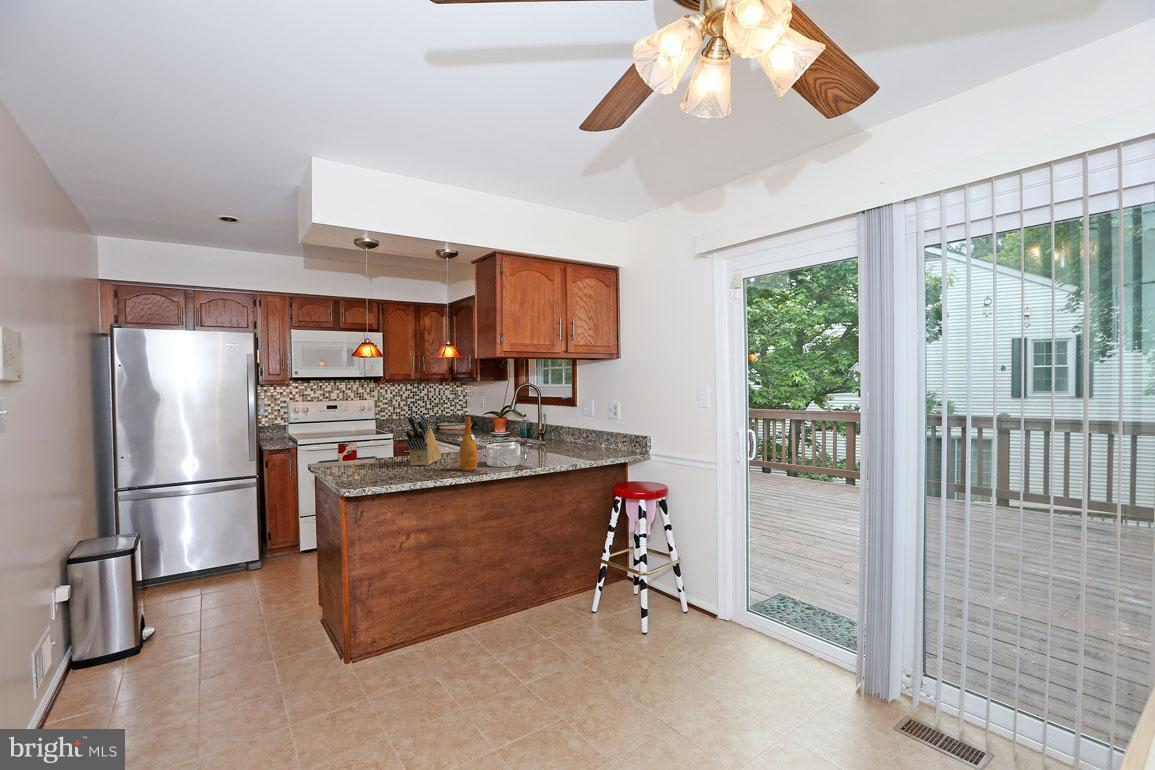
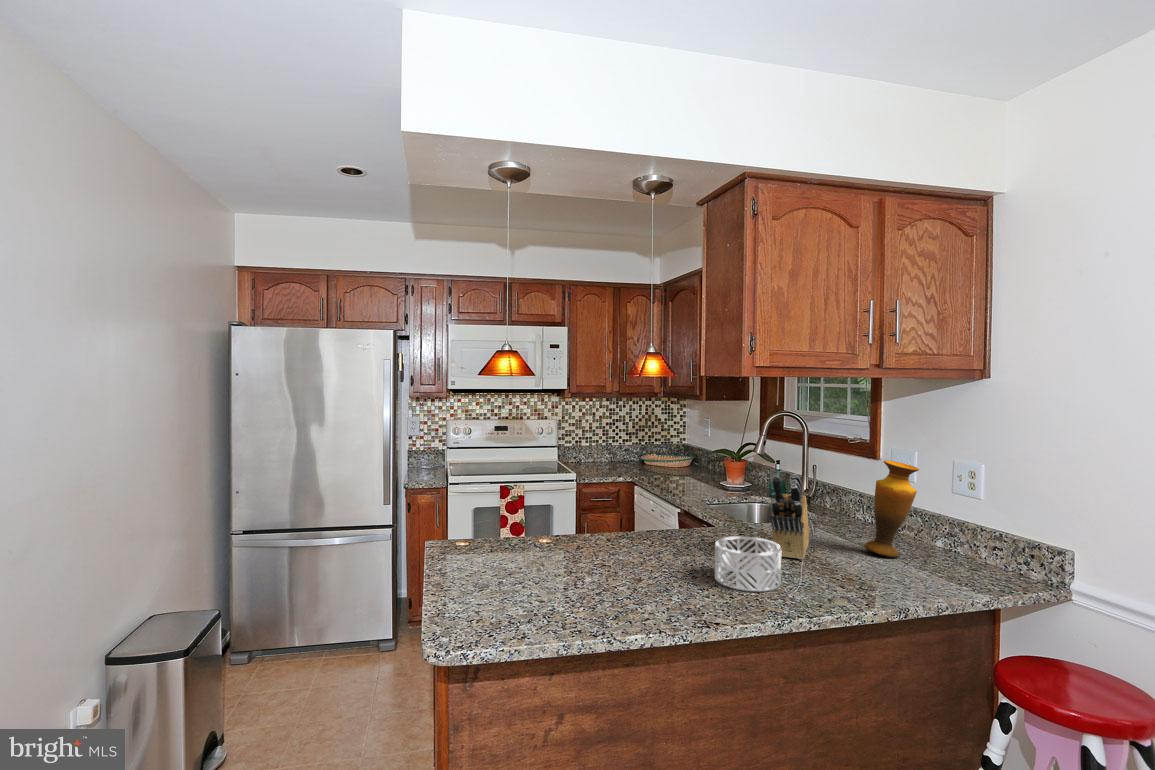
vase: none [566,403,590,453] -> present [864,460,919,558]
knife block: present [404,413,441,466] -> present [770,474,809,559]
wine bottle: present [459,416,477,471] -> none [664,491,697,597]

